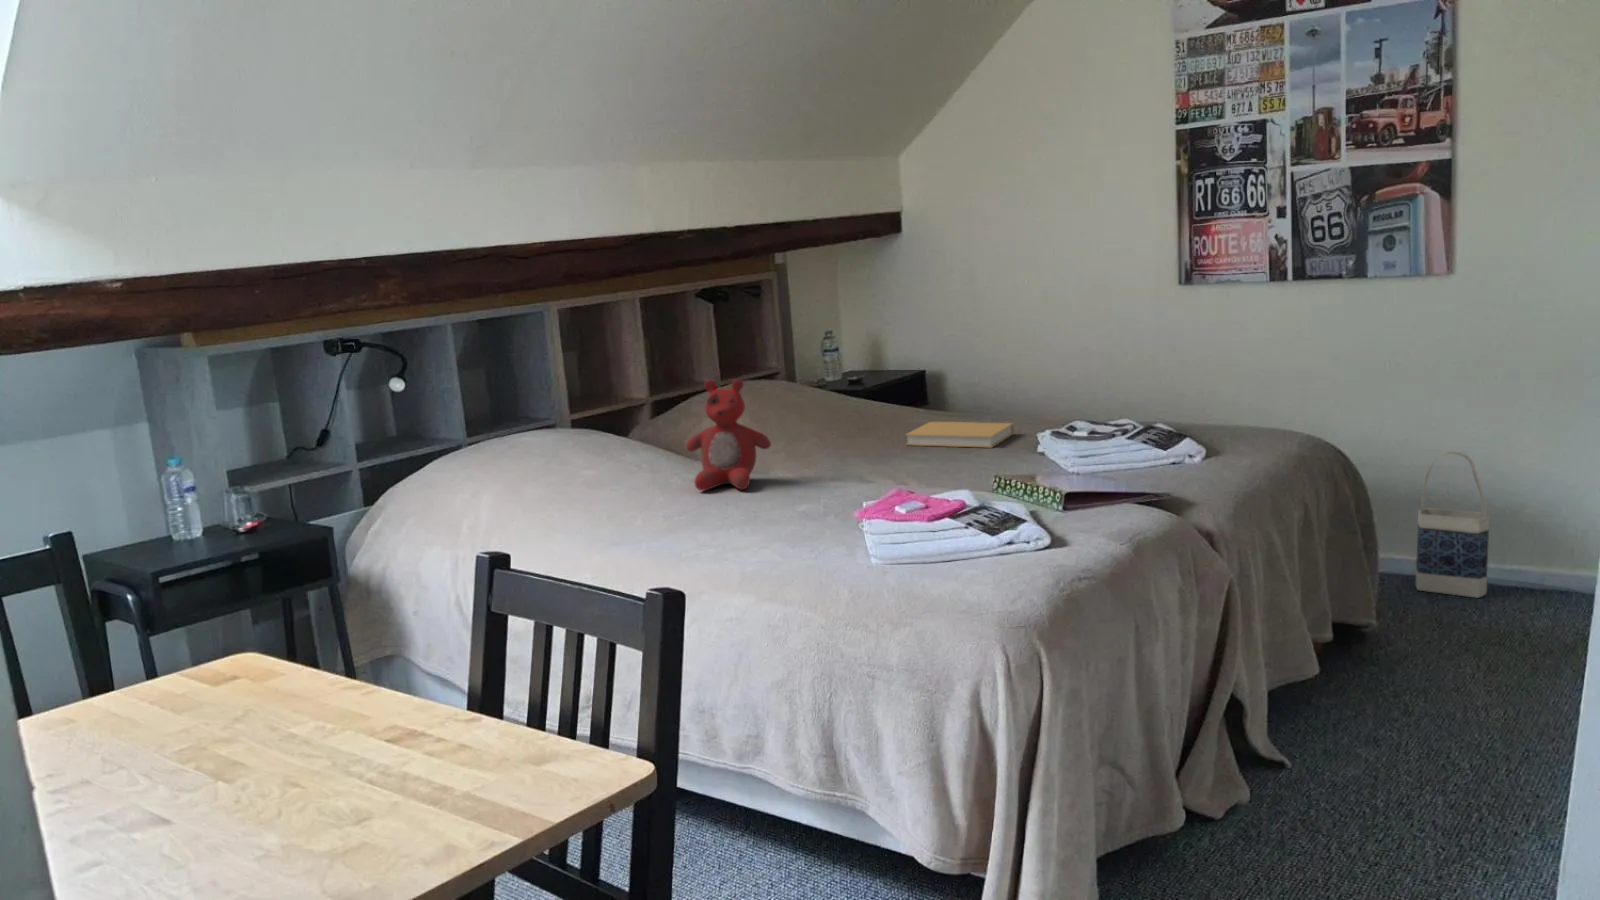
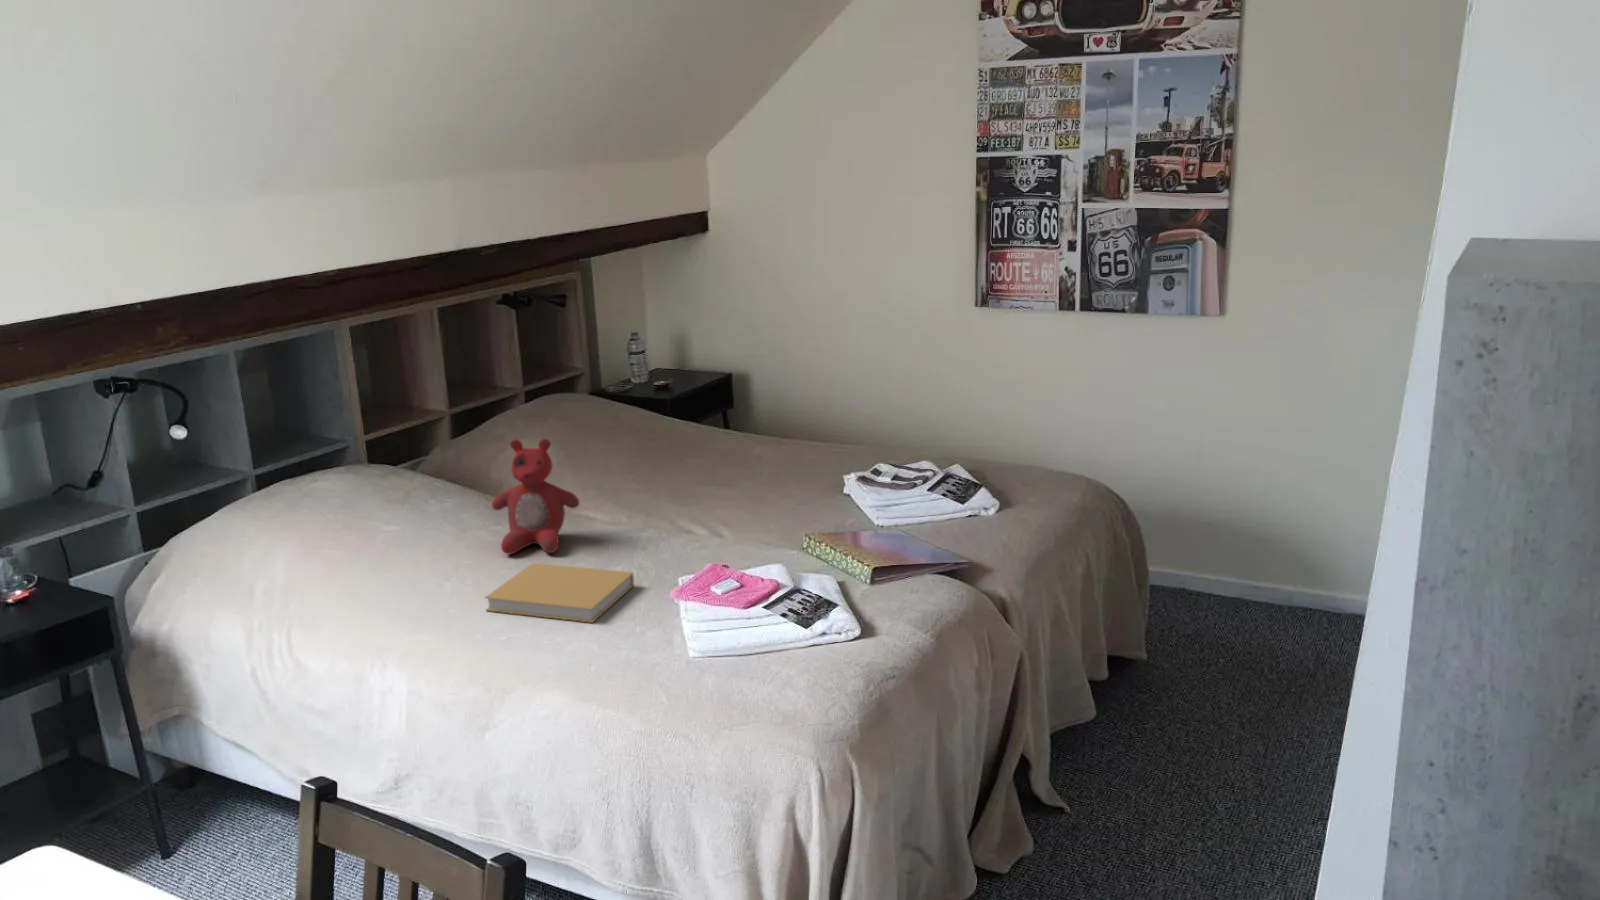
book: present [906,422,1014,448] -> present [485,563,634,623]
bag: present [1416,451,1489,598] -> none [1181,479,1247,612]

